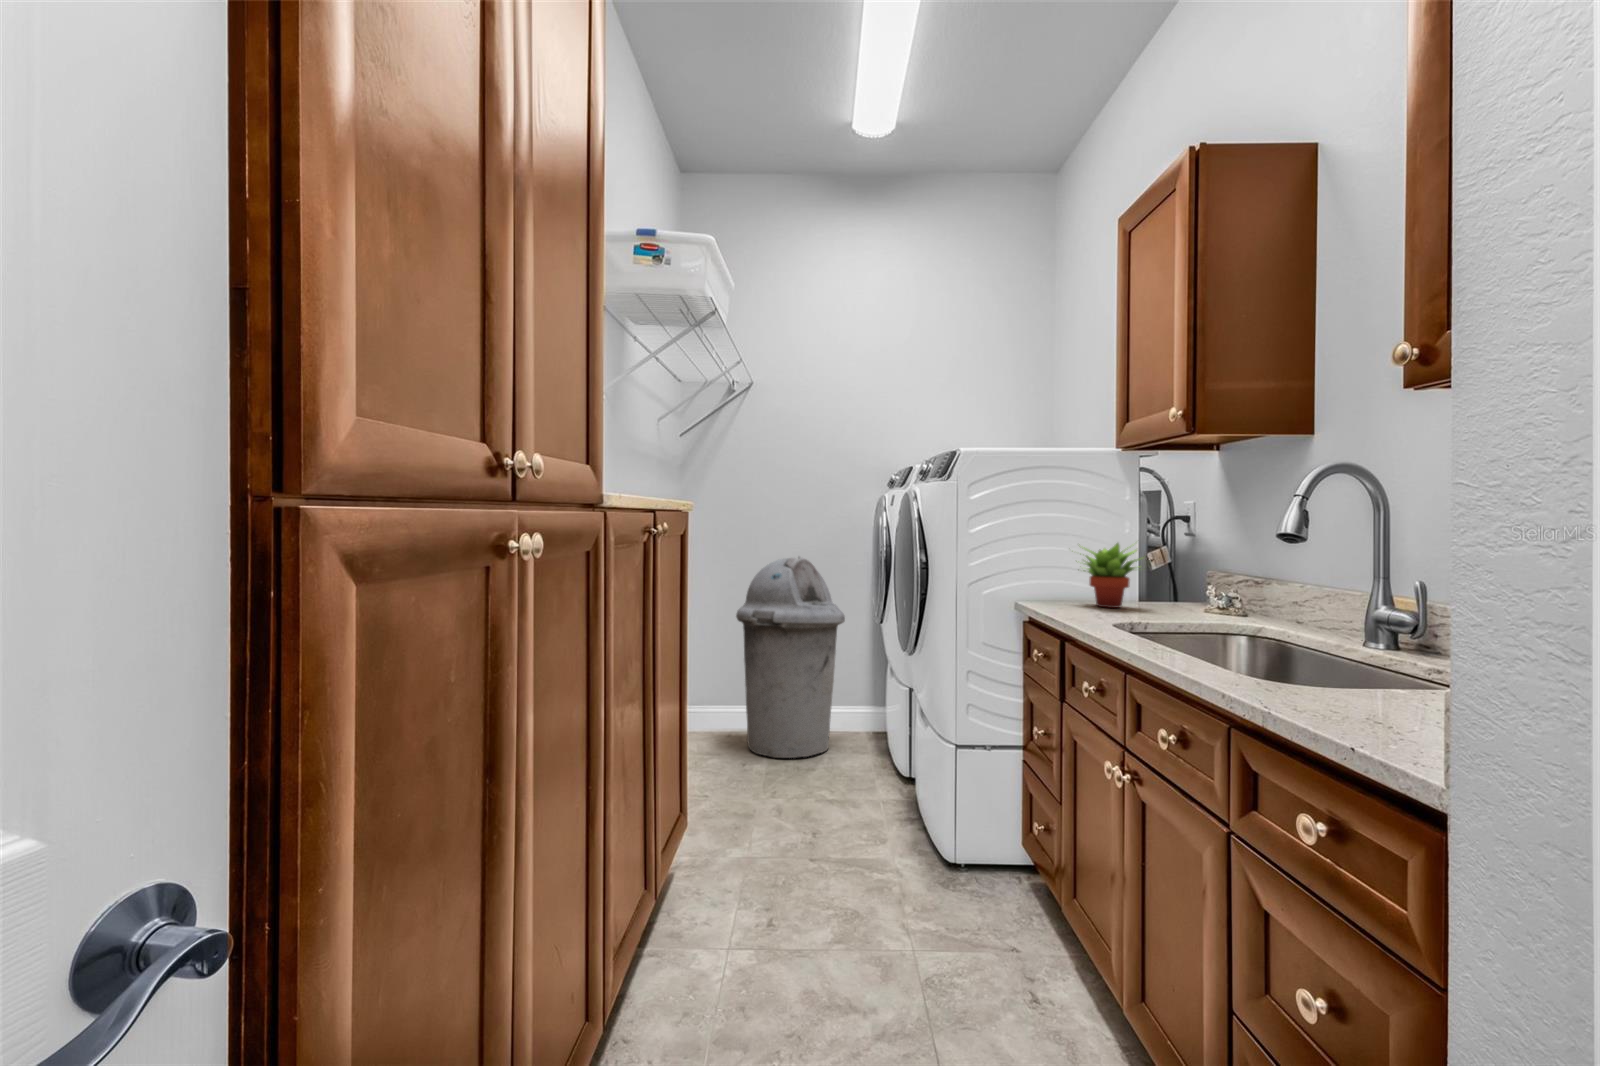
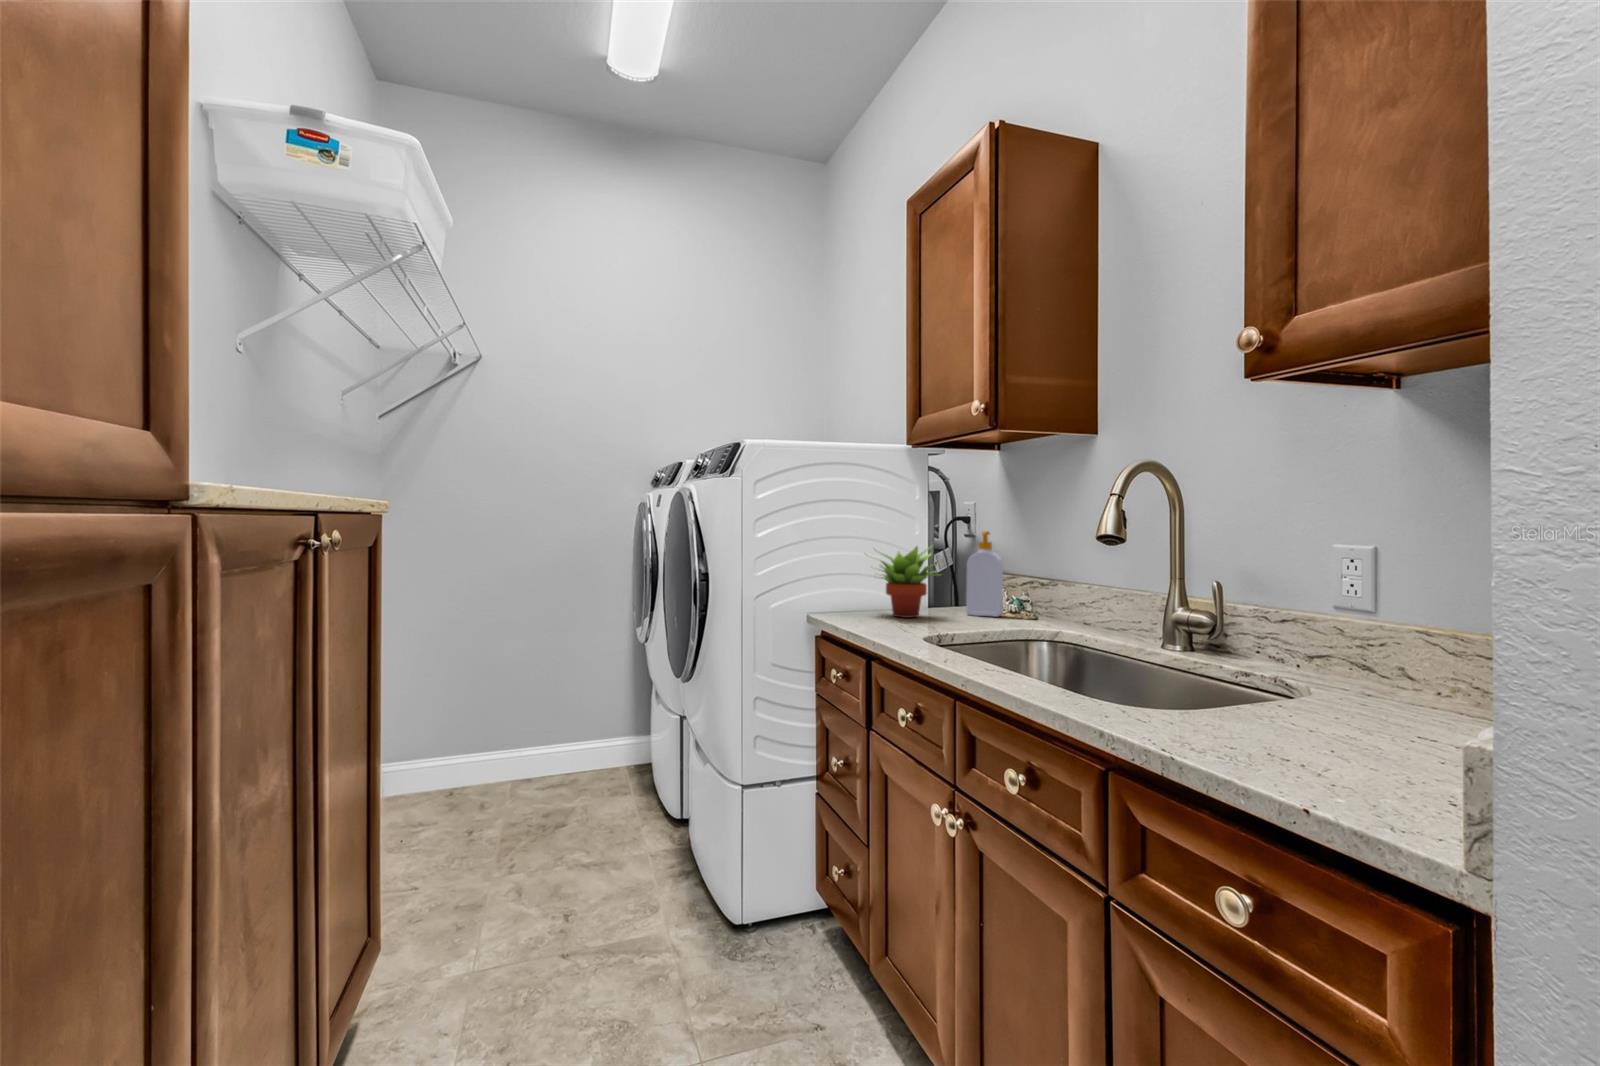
soap bottle: none [1174,530,1214,611] -> present [966,531,1003,617]
trash can: present [736,556,845,758] -> none [459,564,598,813]

